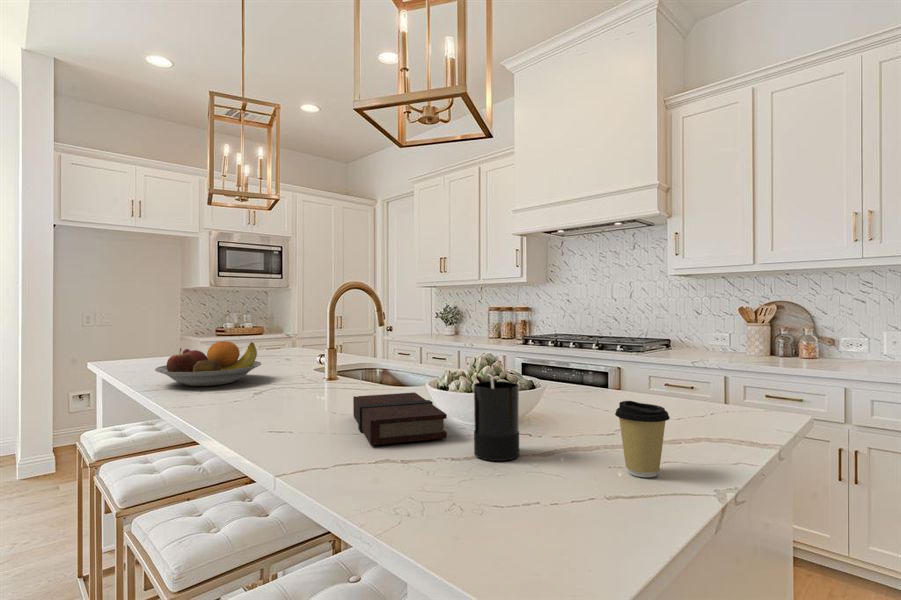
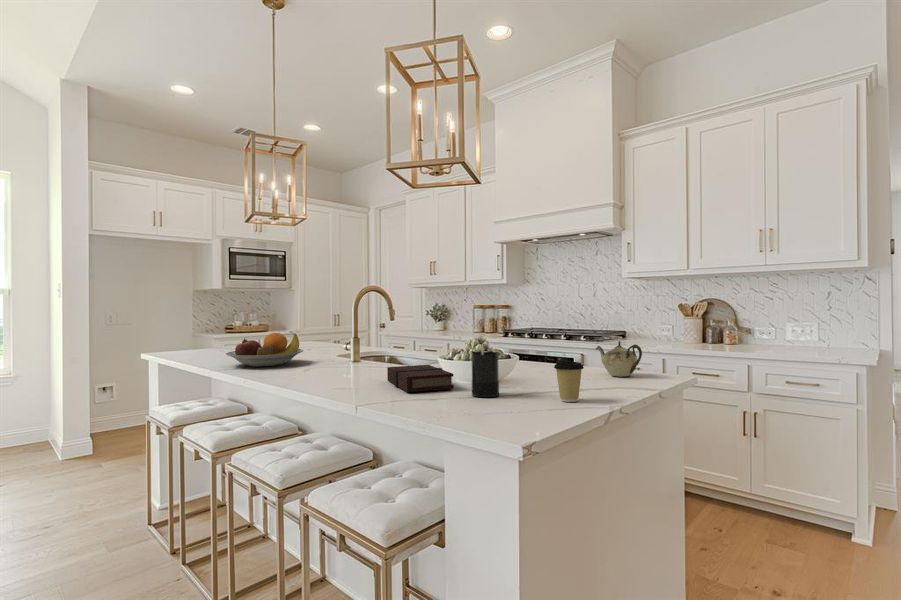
teapot: none [658,361,736,414] -> present [596,341,642,377]

